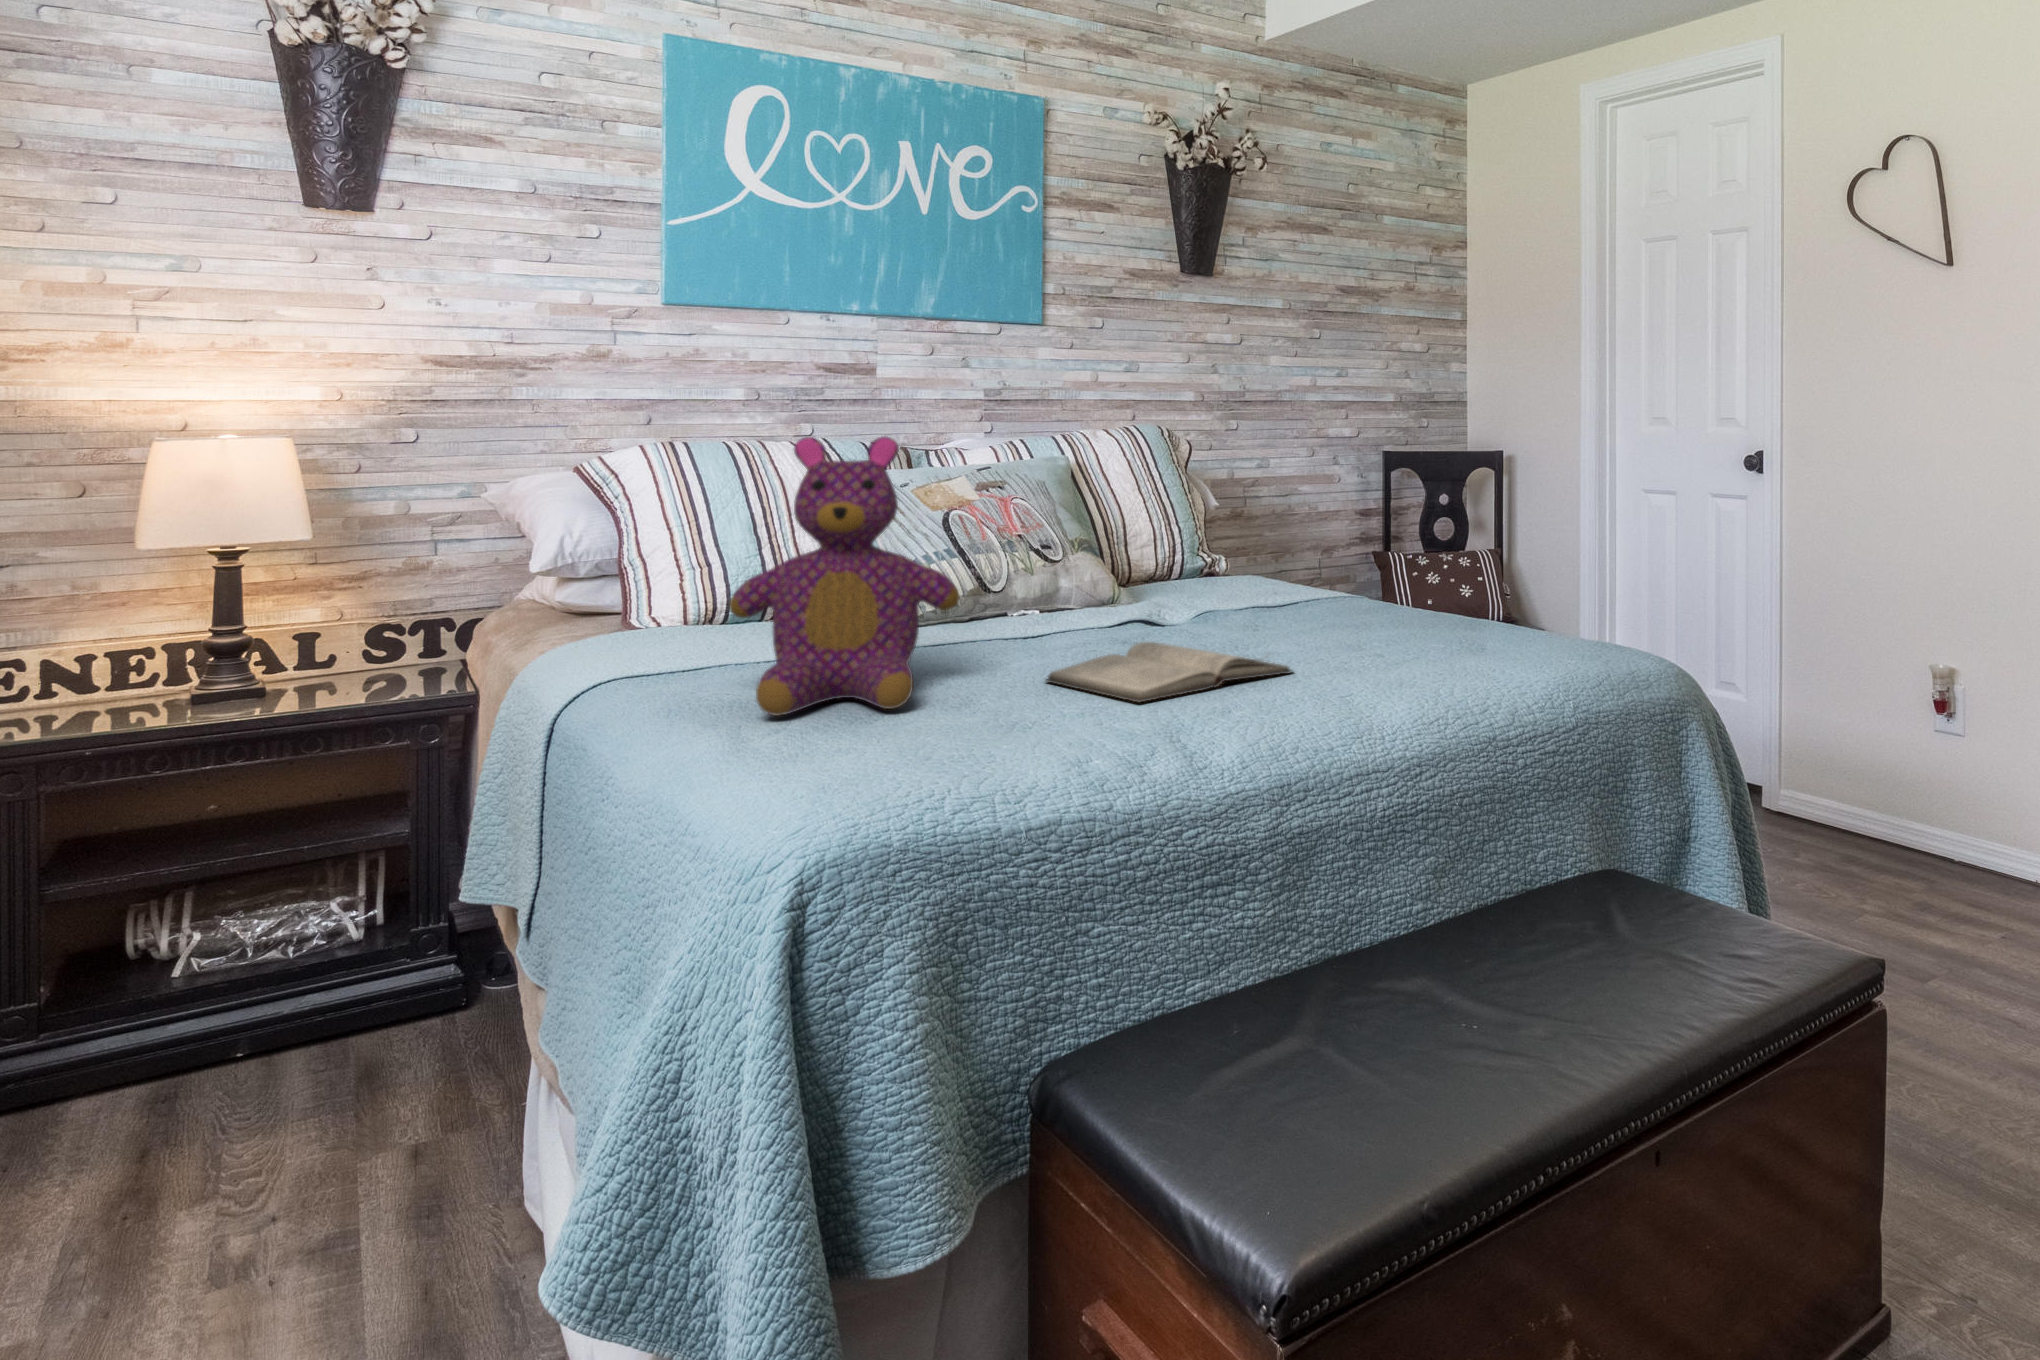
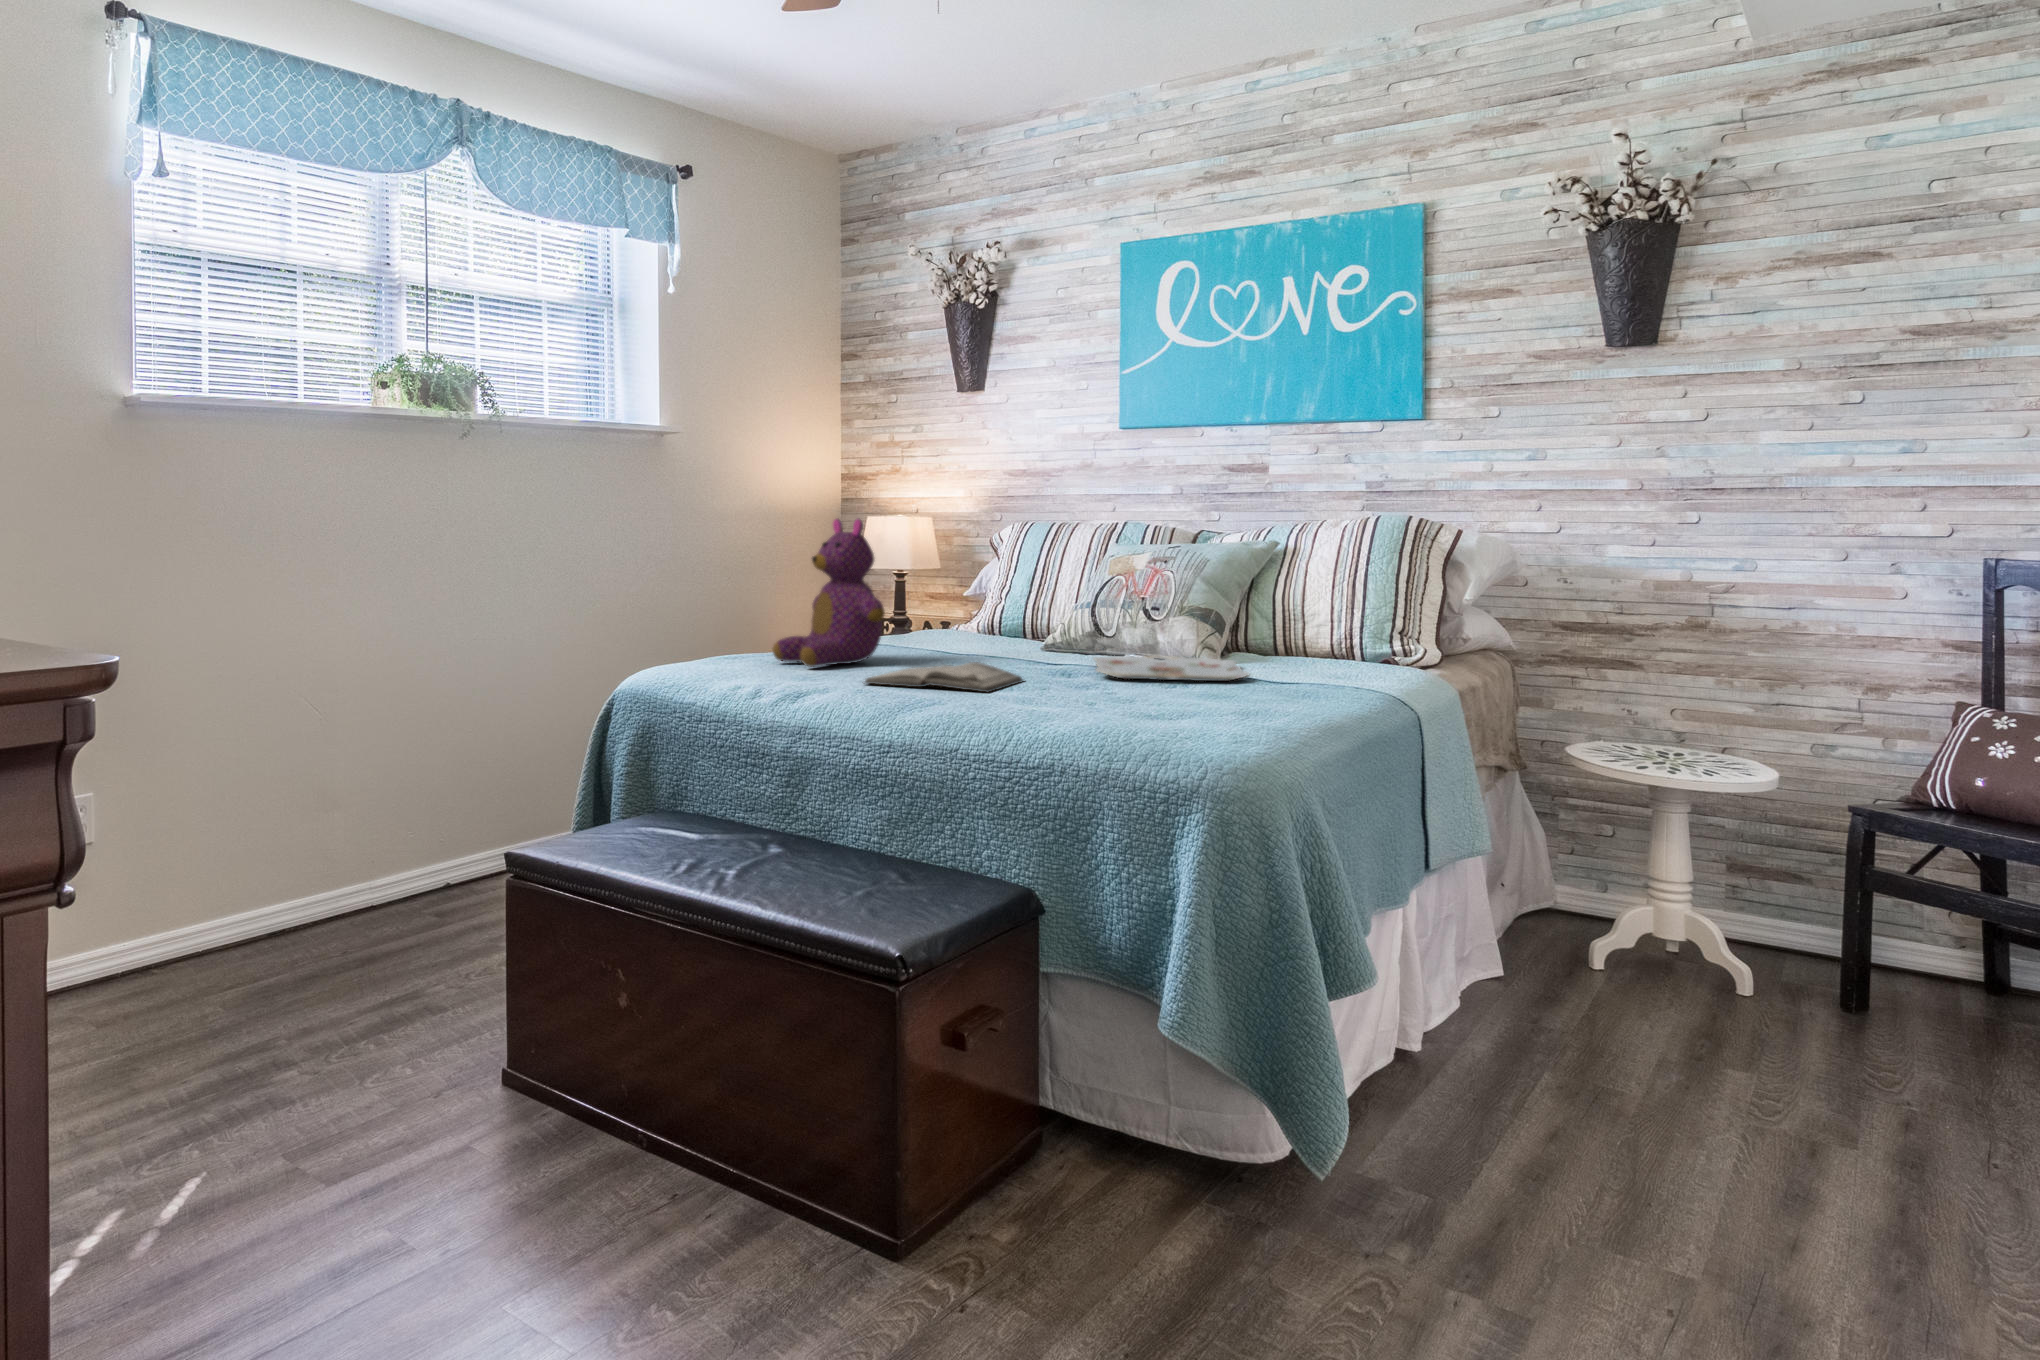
serving tray: none [1076,596,1315,632] -> present [1094,656,1248,681]

